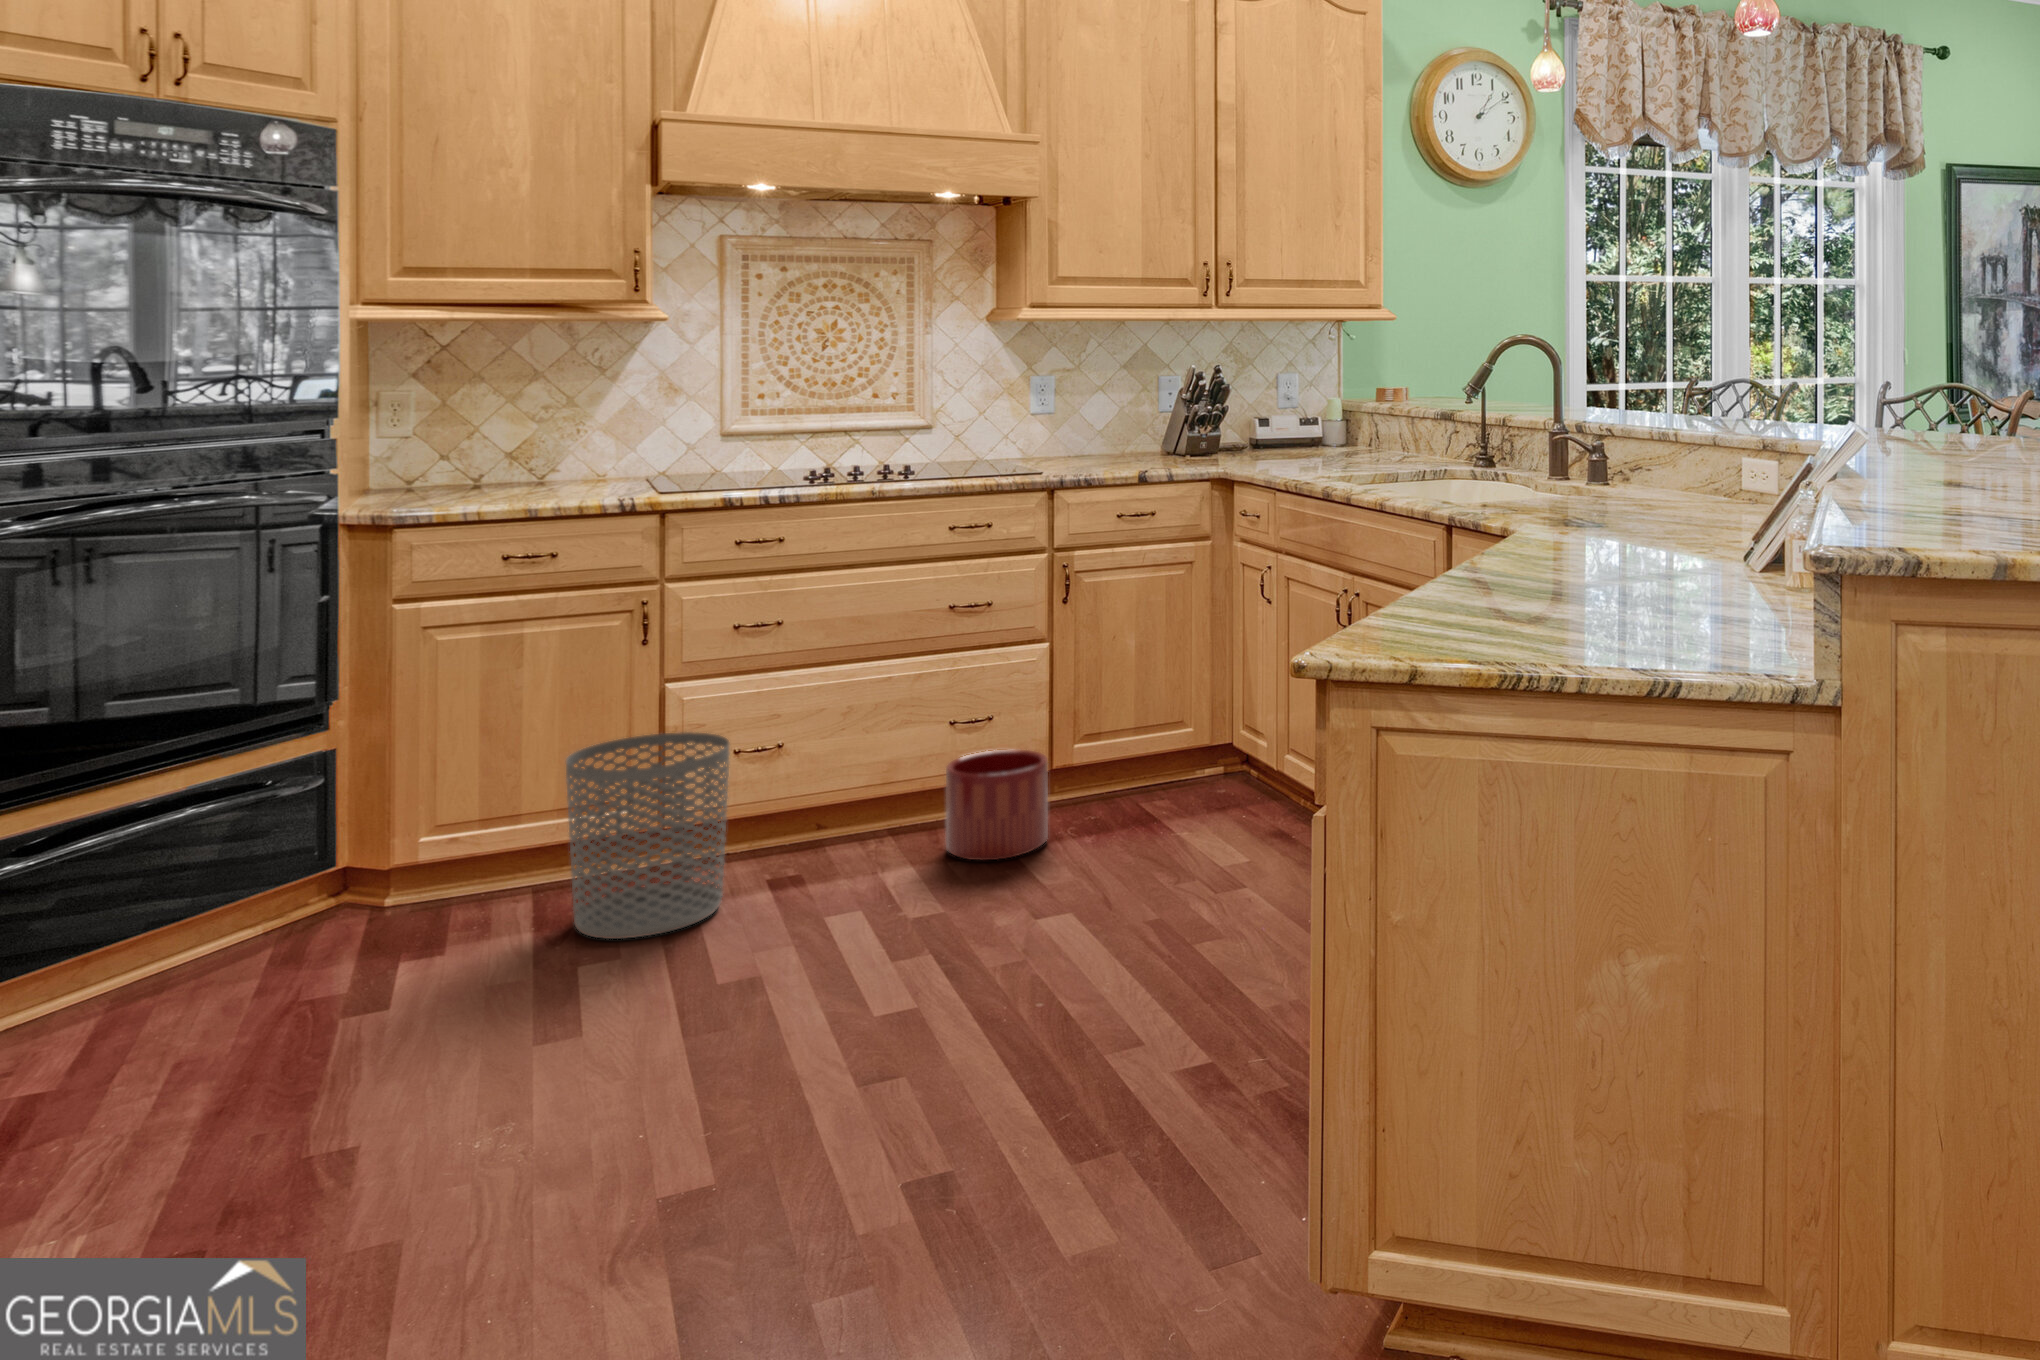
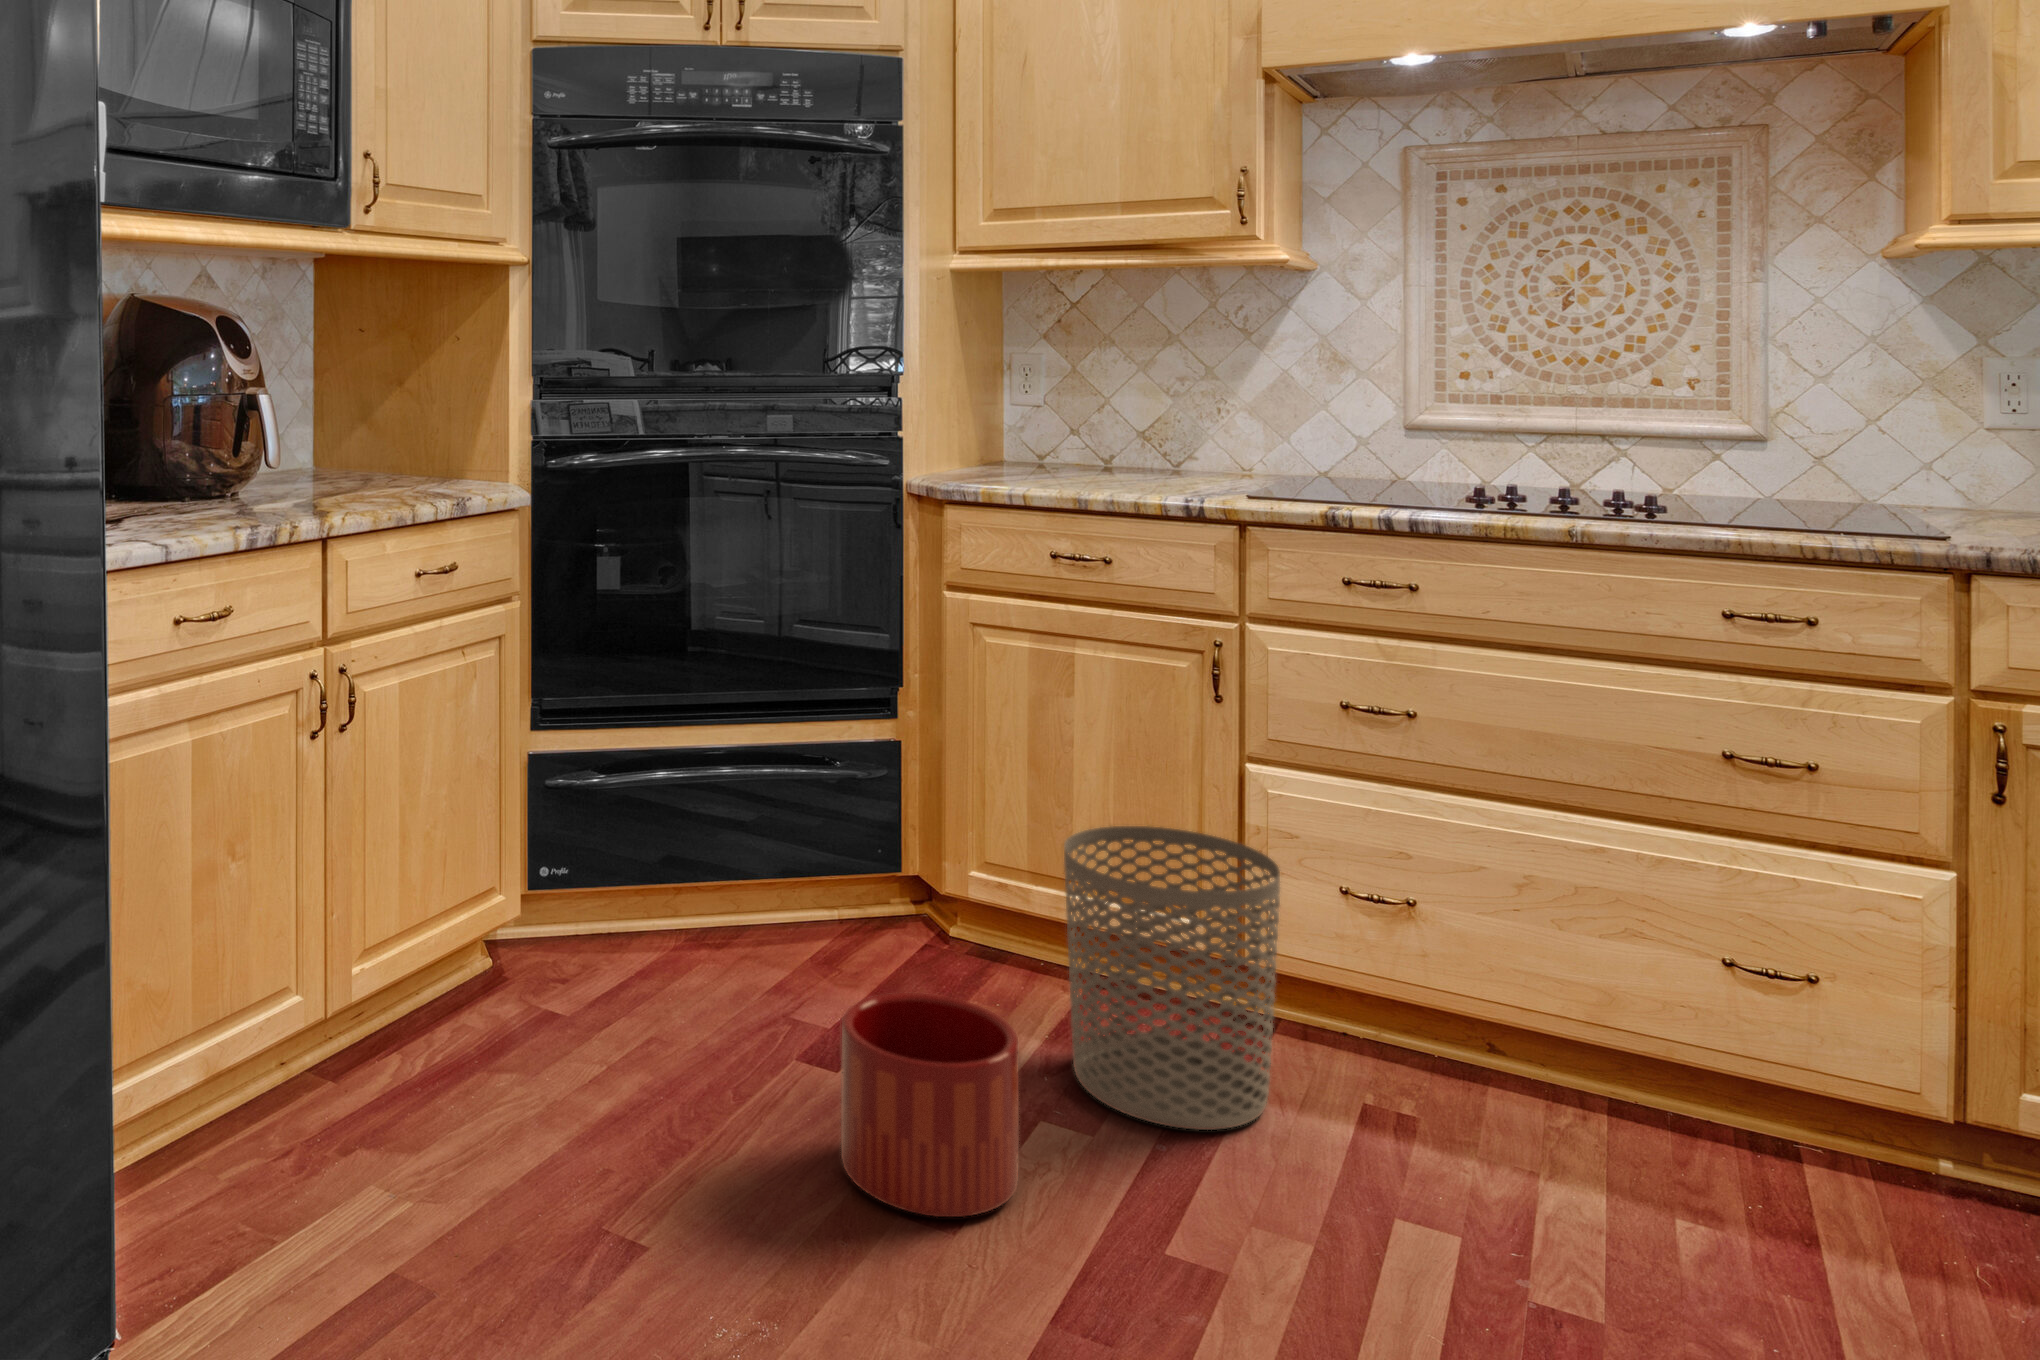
planter: present [946,750,1048,860] -> present [841,993,1019,1217]

